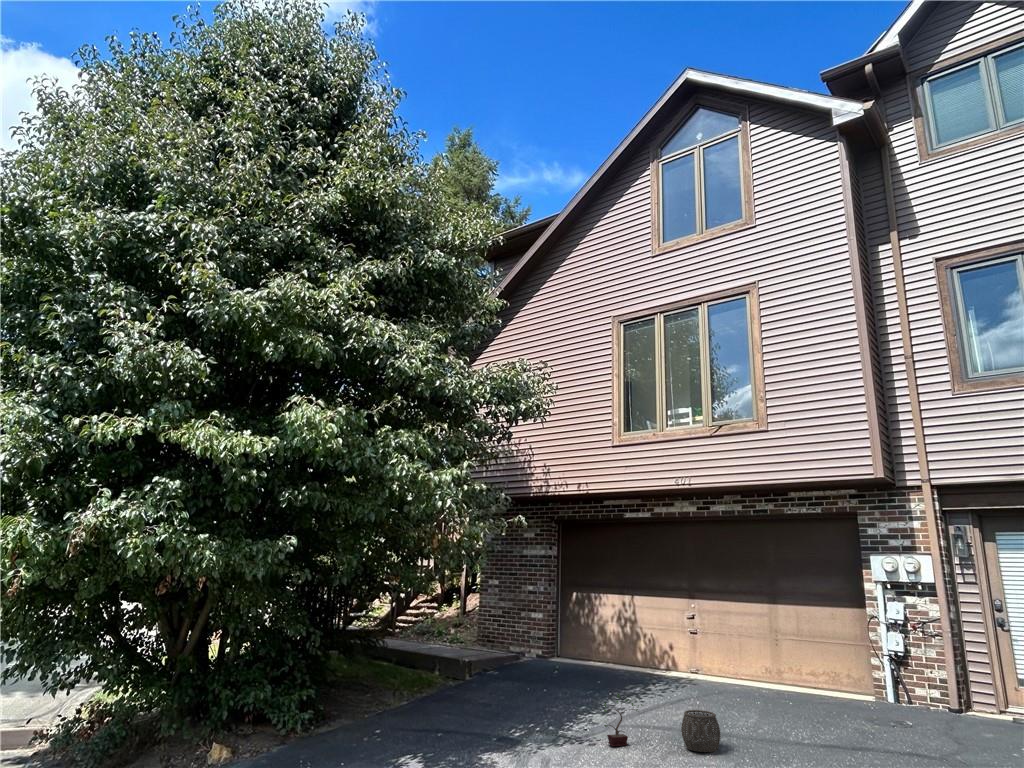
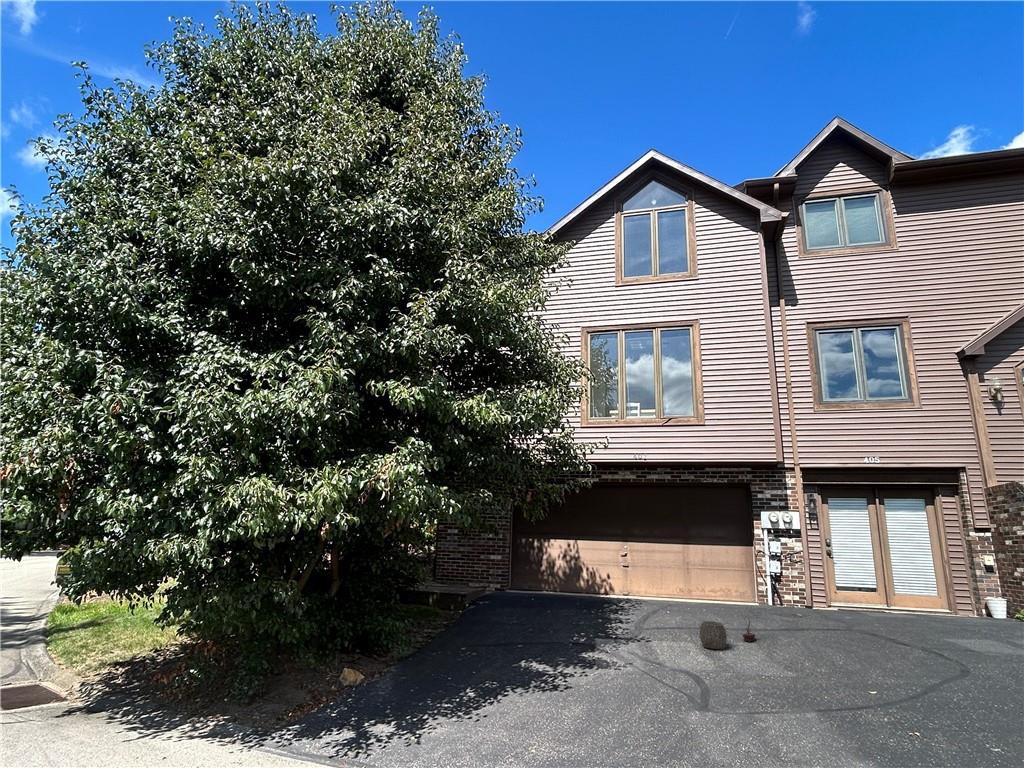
potted plant: present [604,693,643,746] -> present [743,621,755,641]

